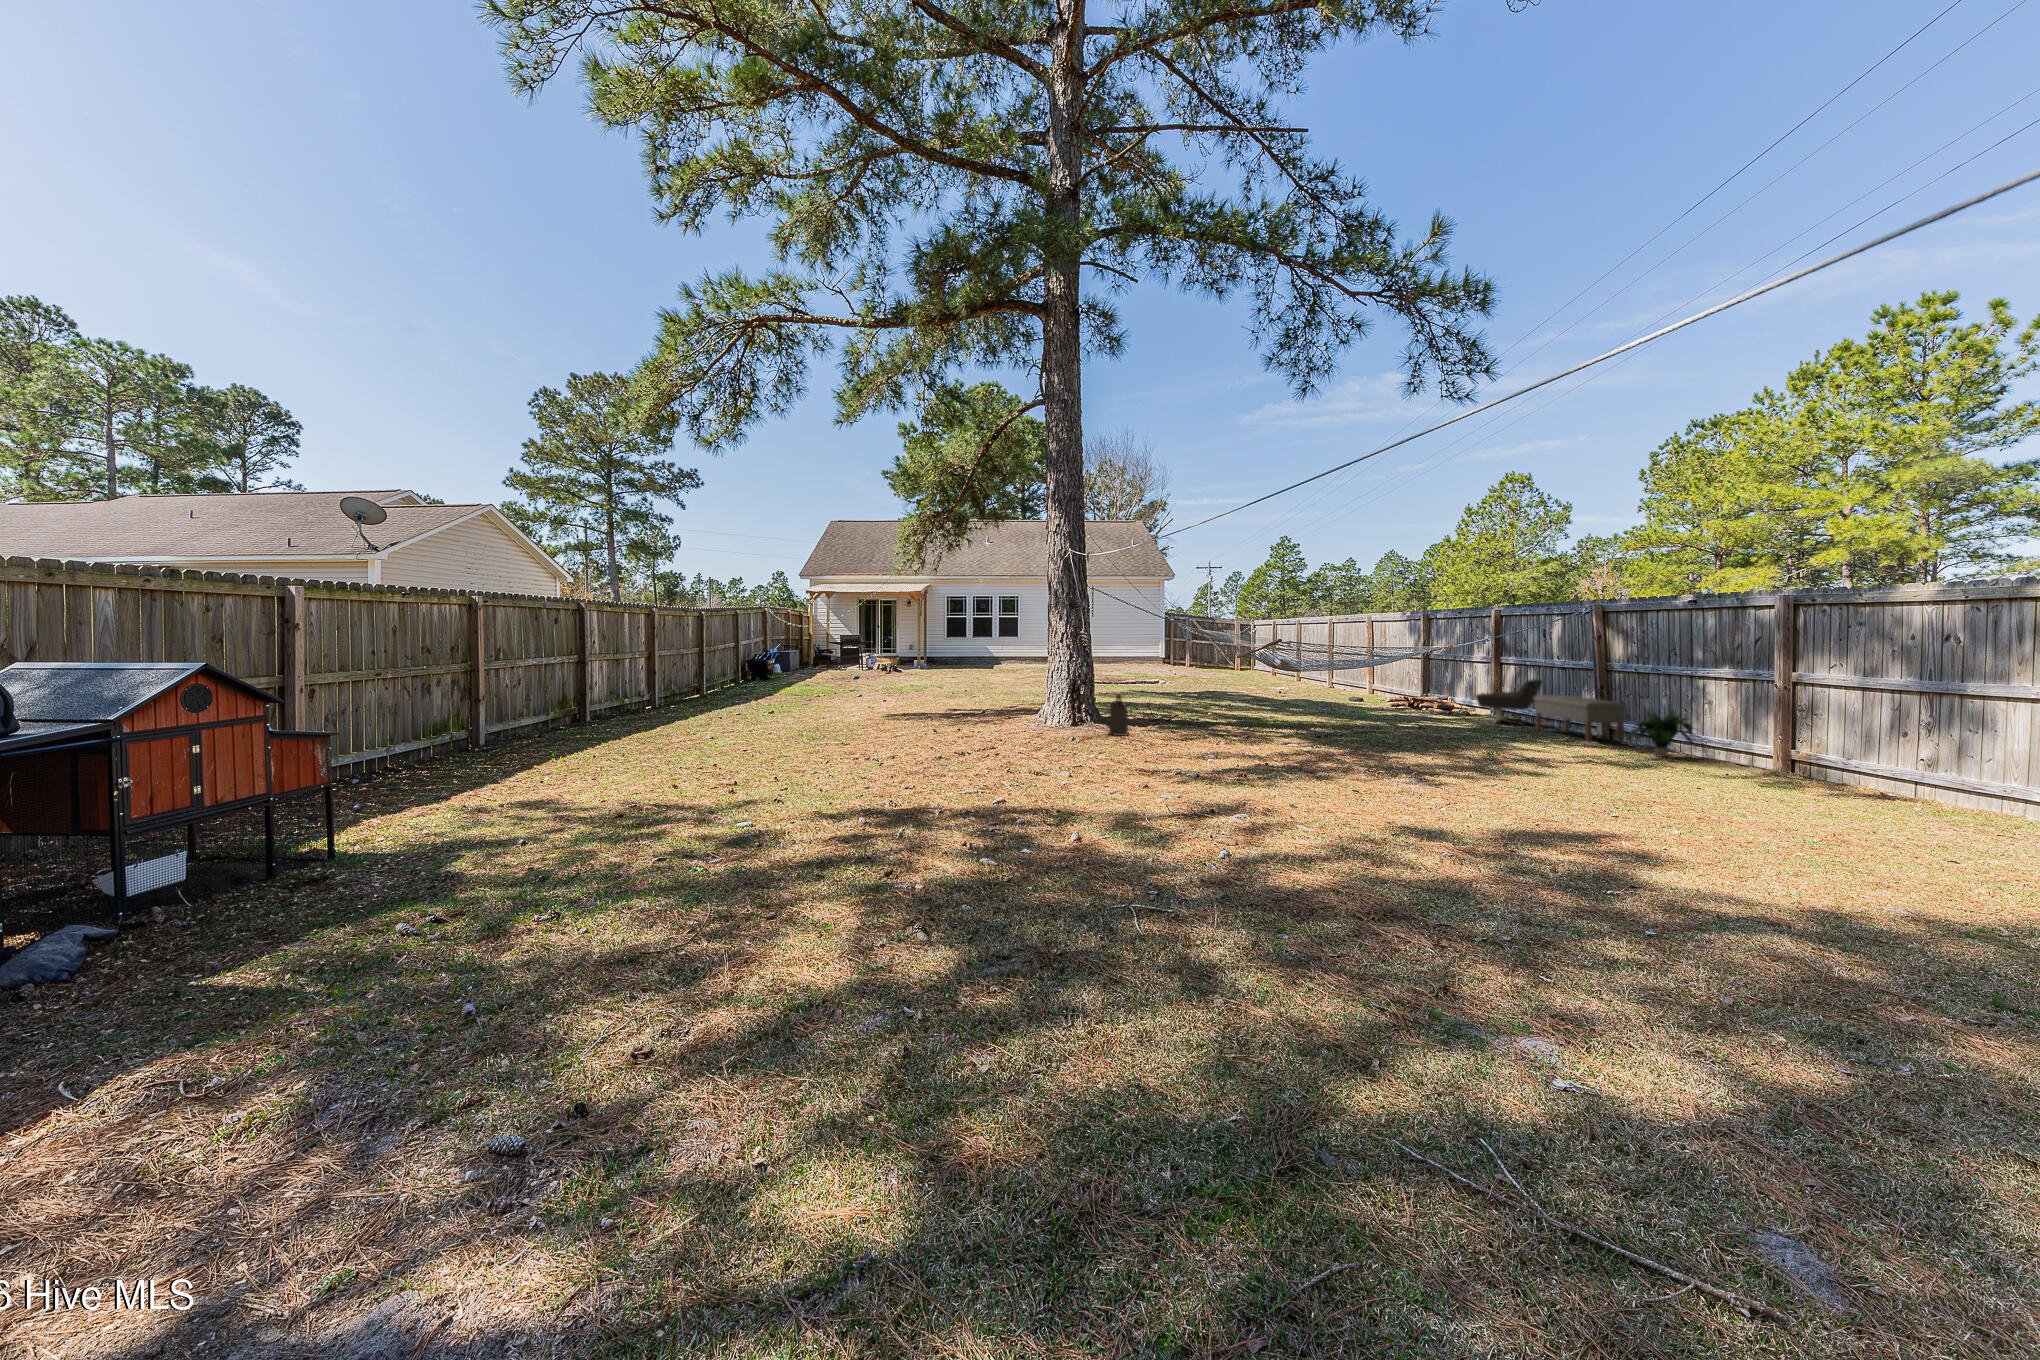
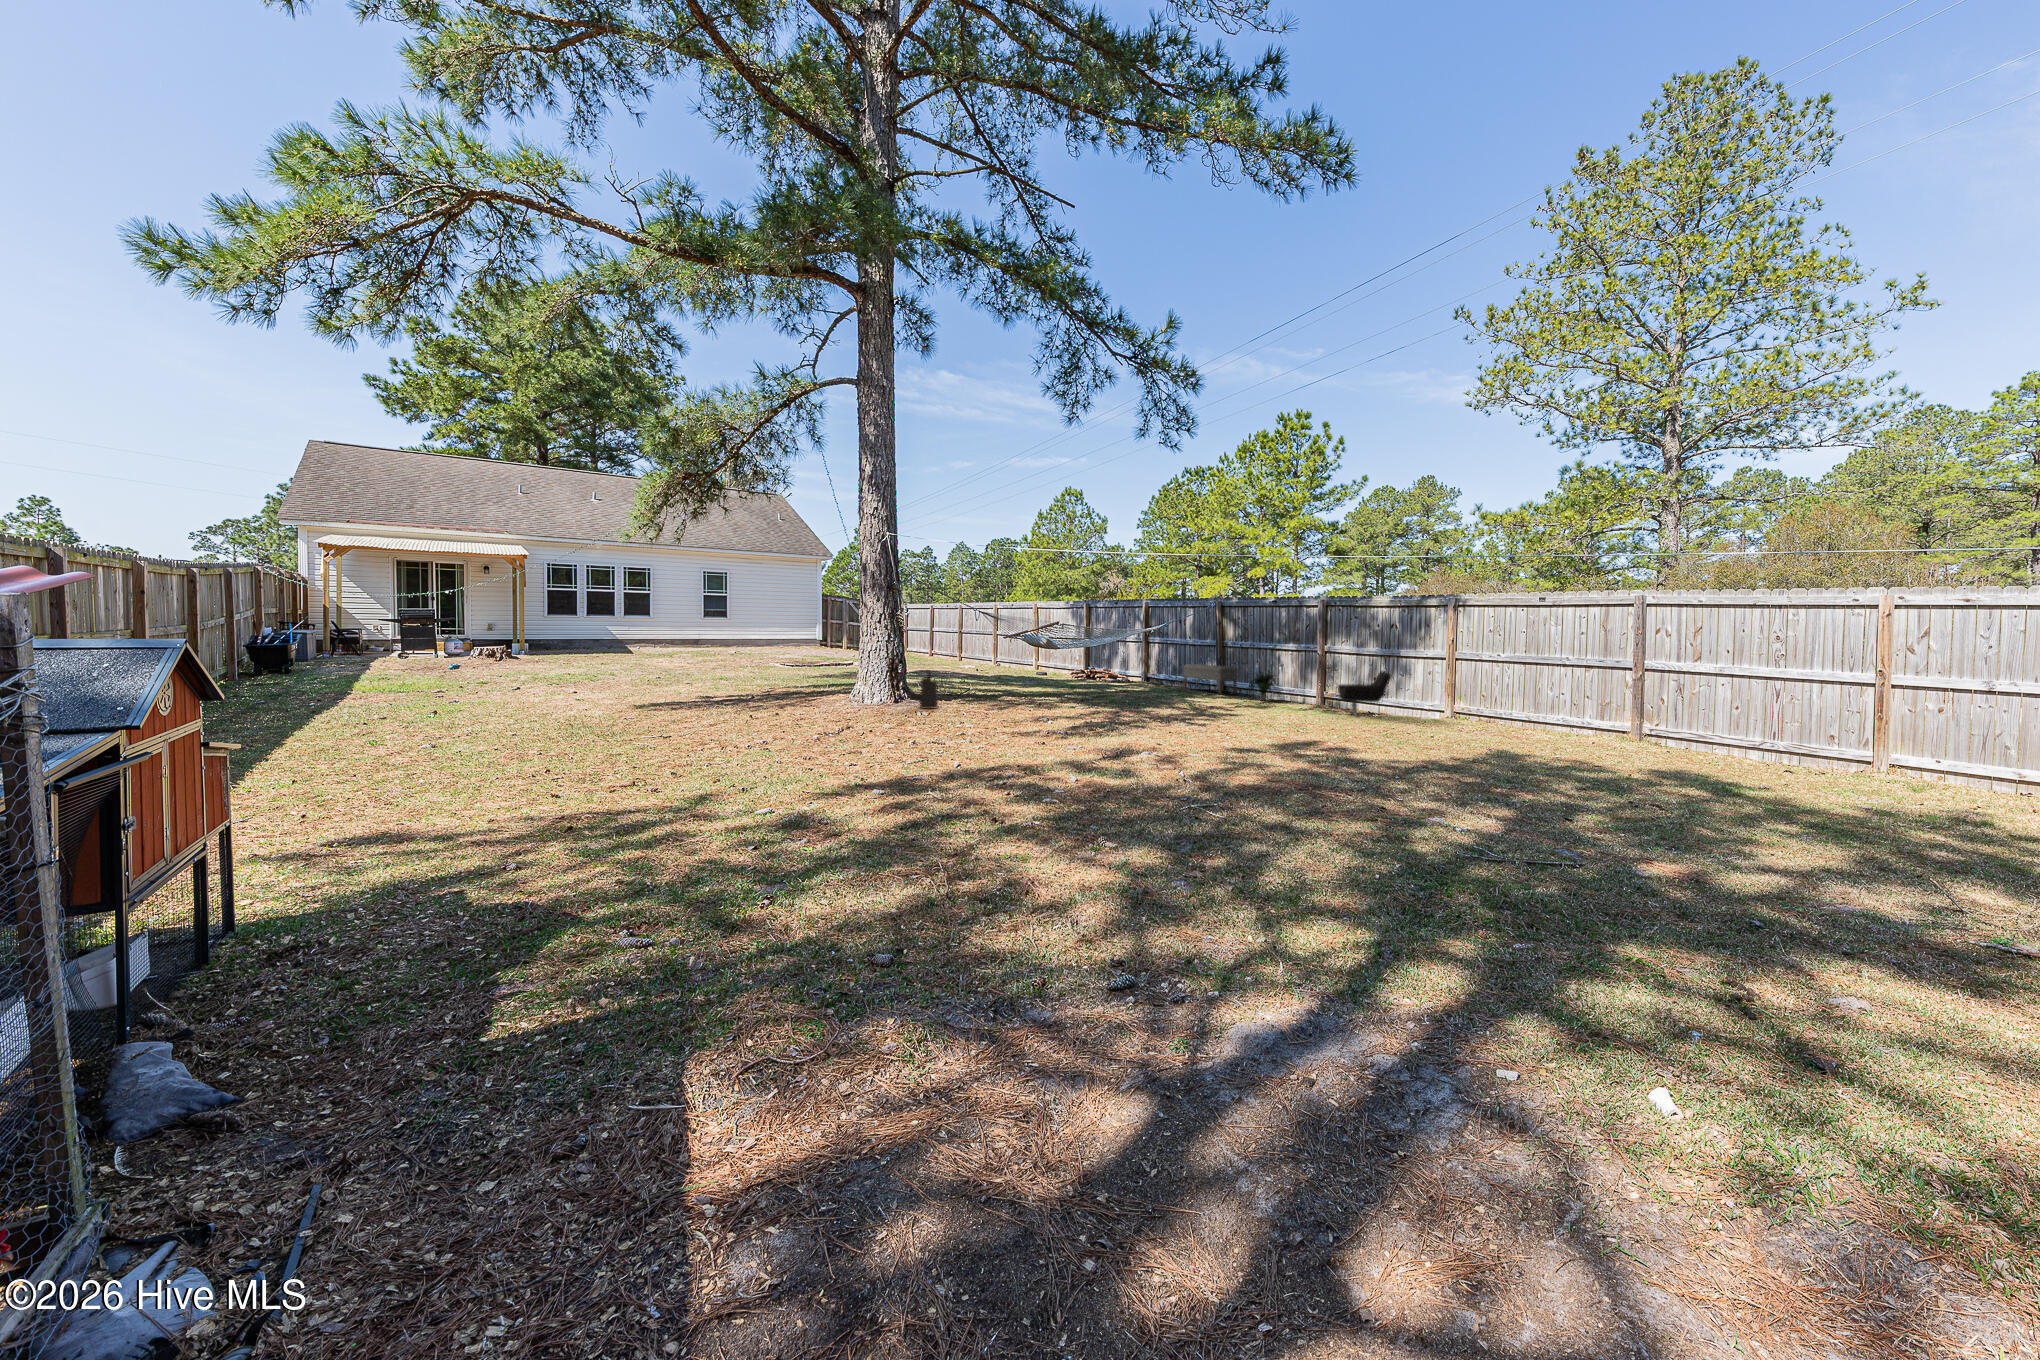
lounge chair: present [1476,679,1542,723] -> present [1338,671,1391,716]

